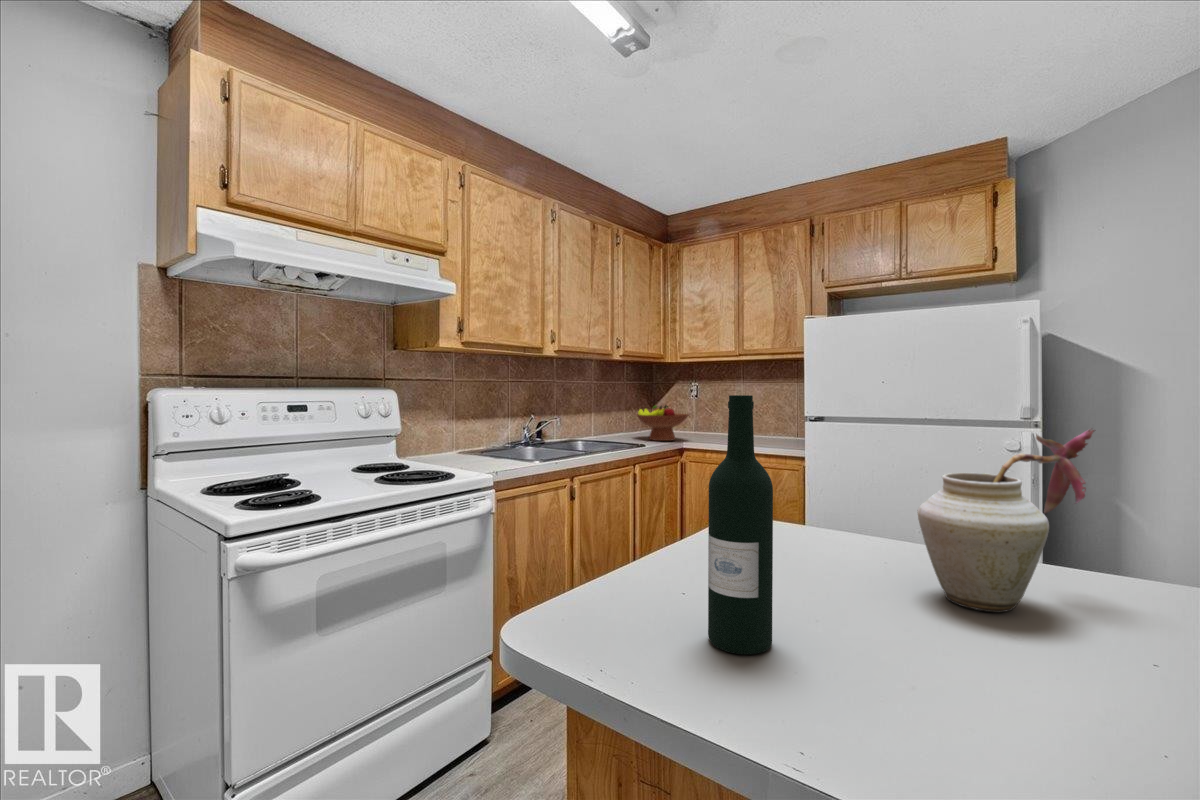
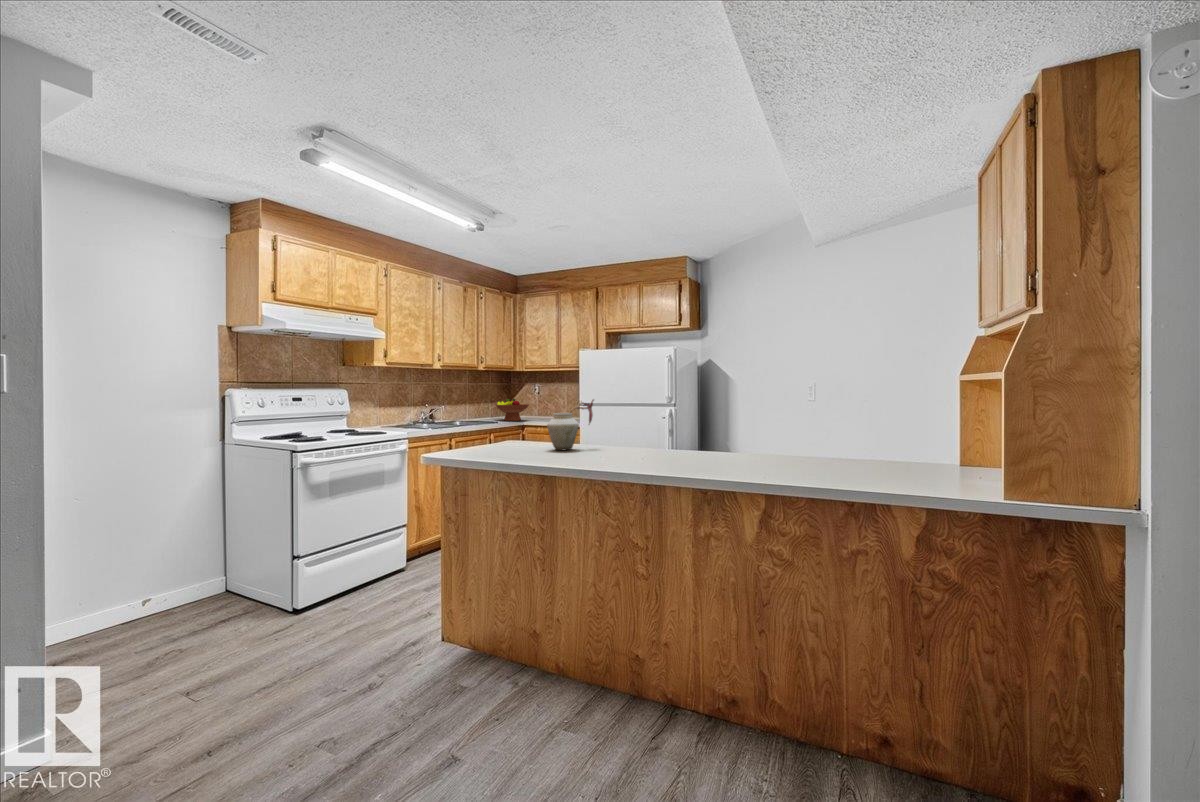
wine bottle: present [708,395,773,654] -> none [477,390,494,456]

